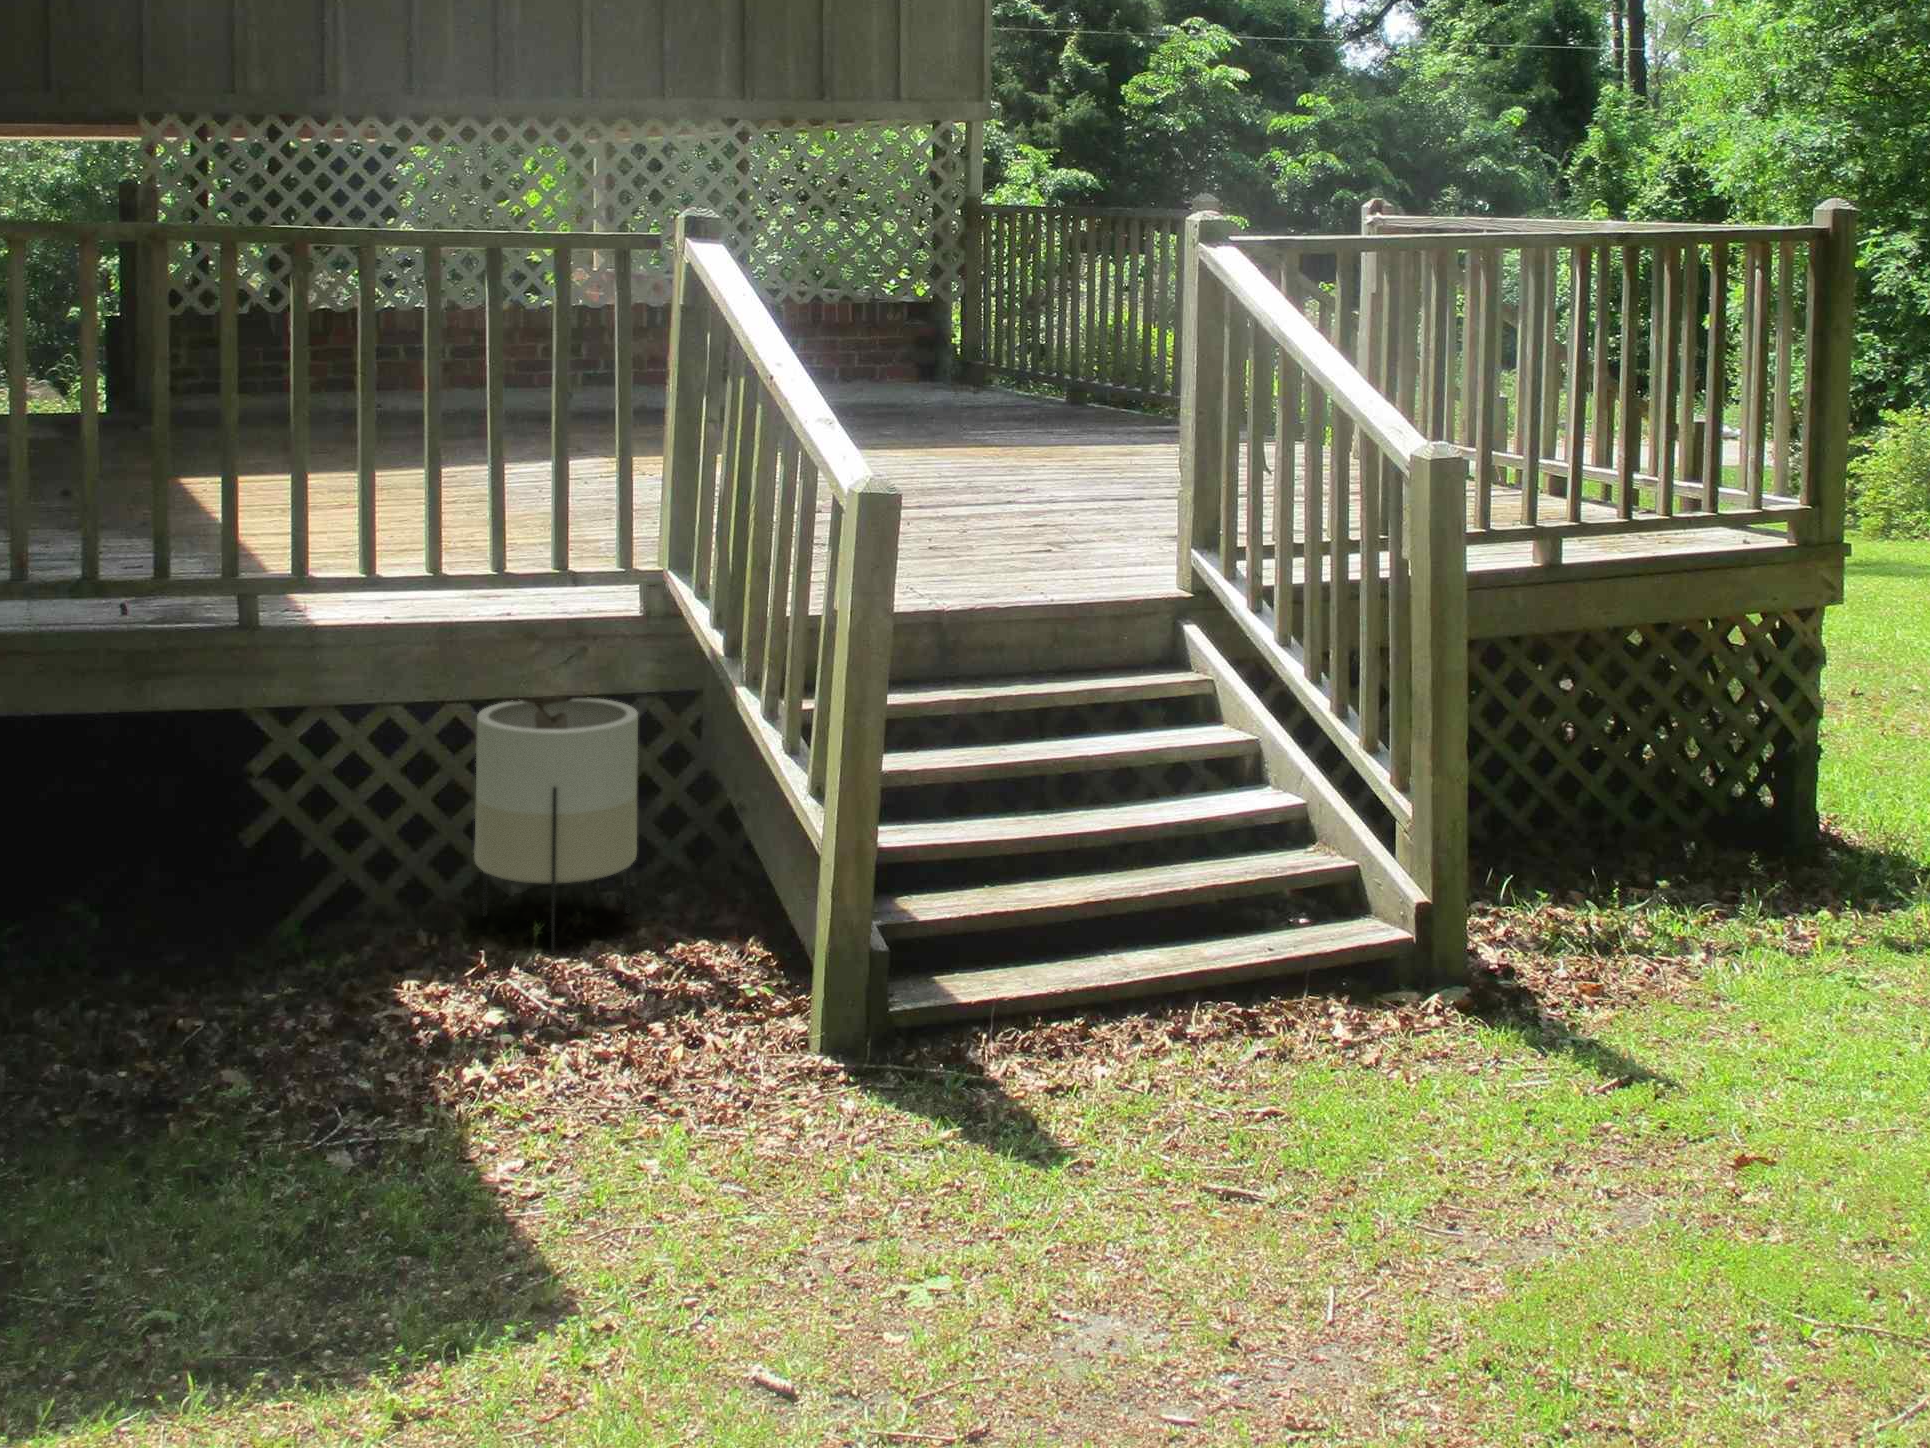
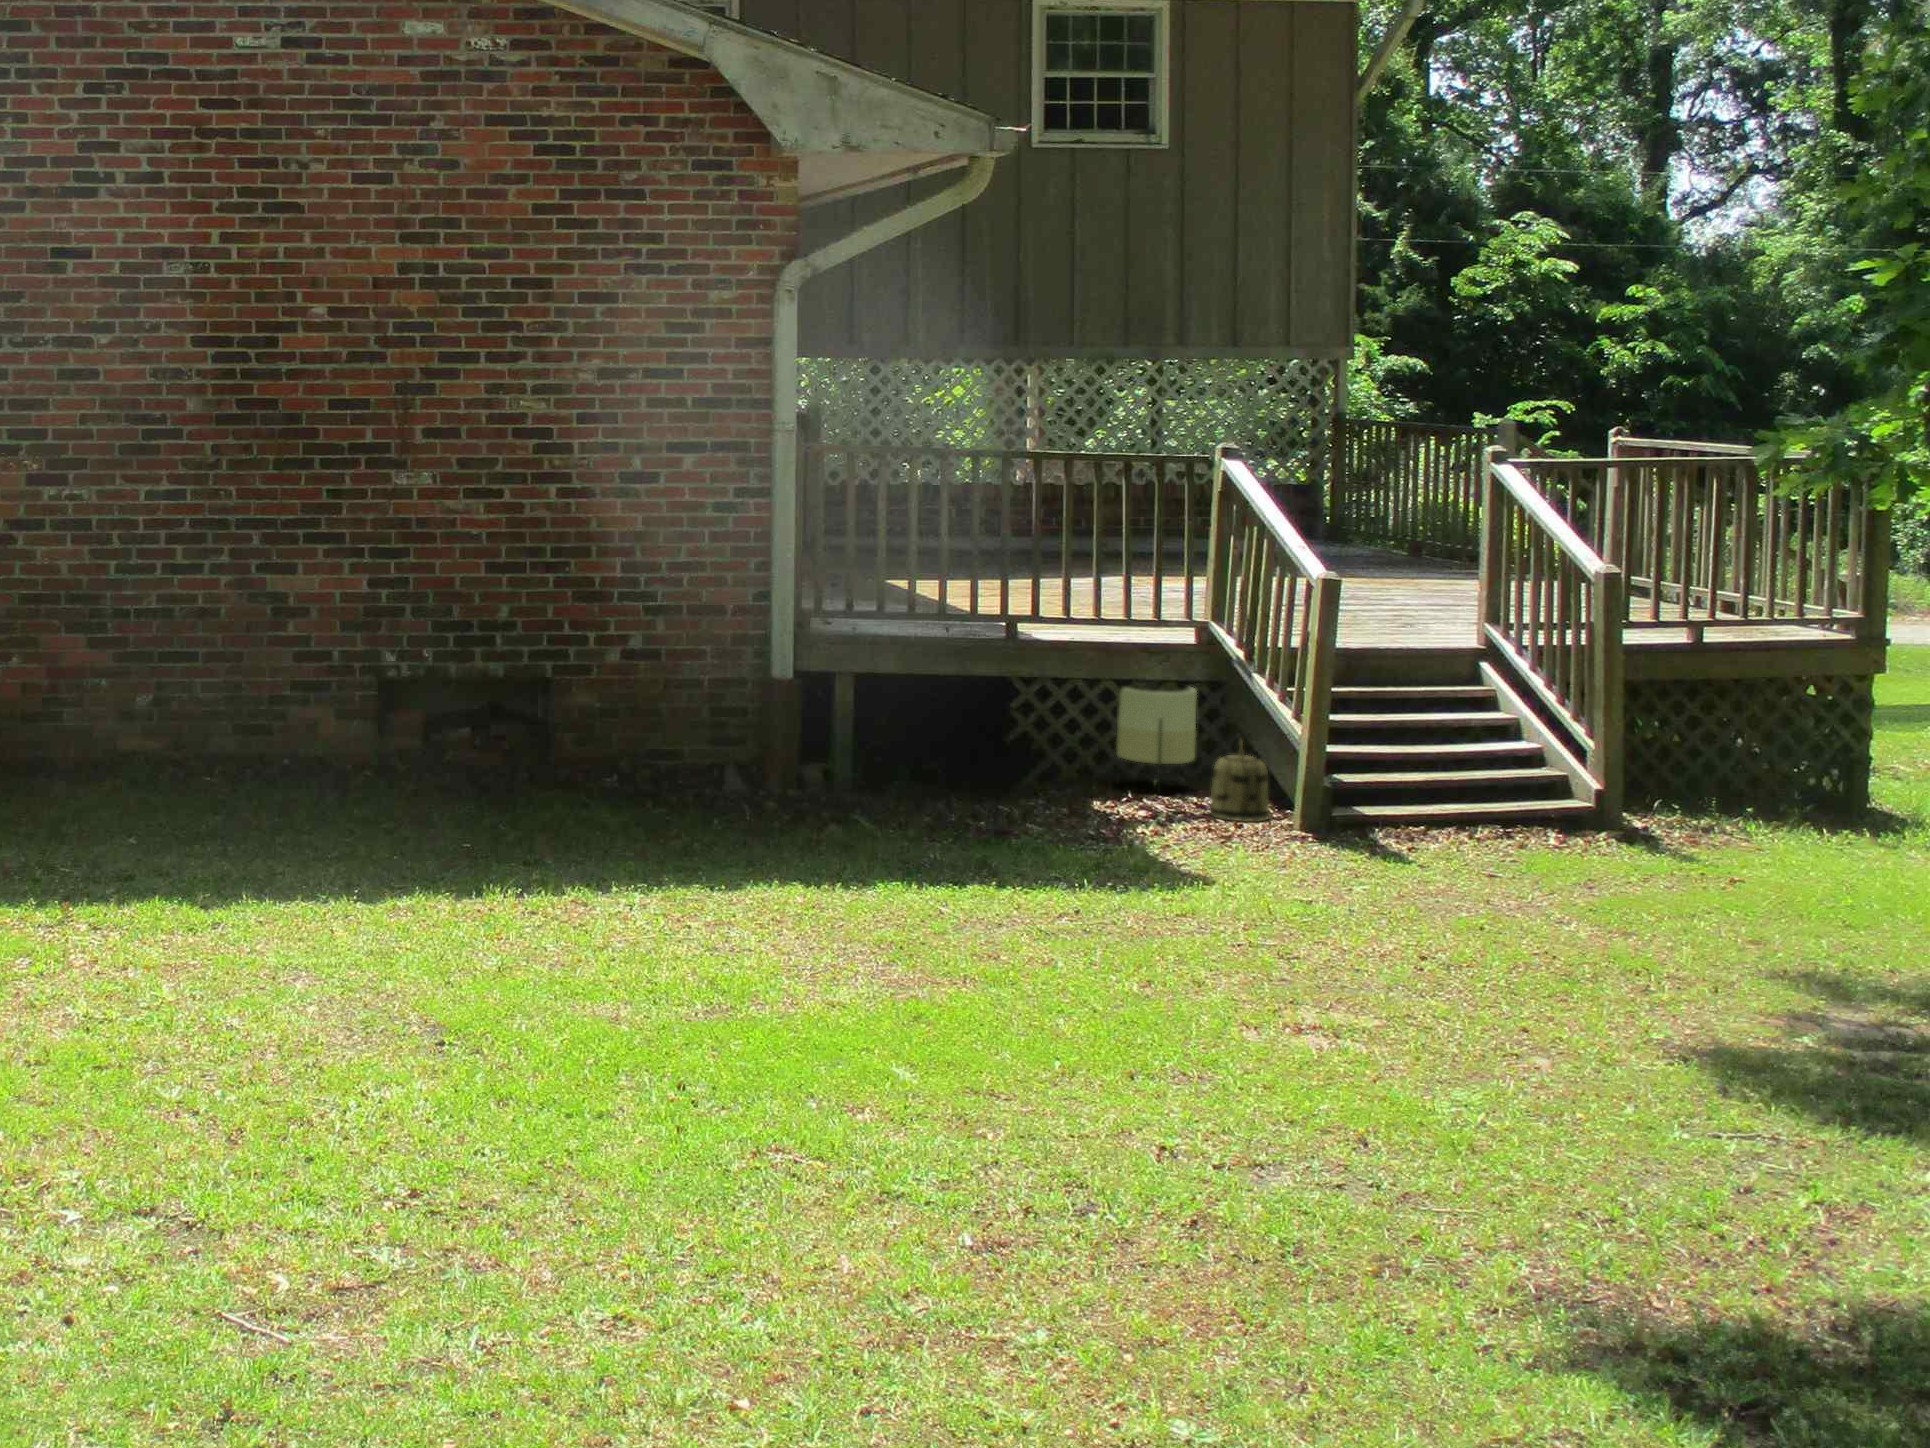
basket: none [636,842,764,1036] -> present [1210,741,1269,822]

